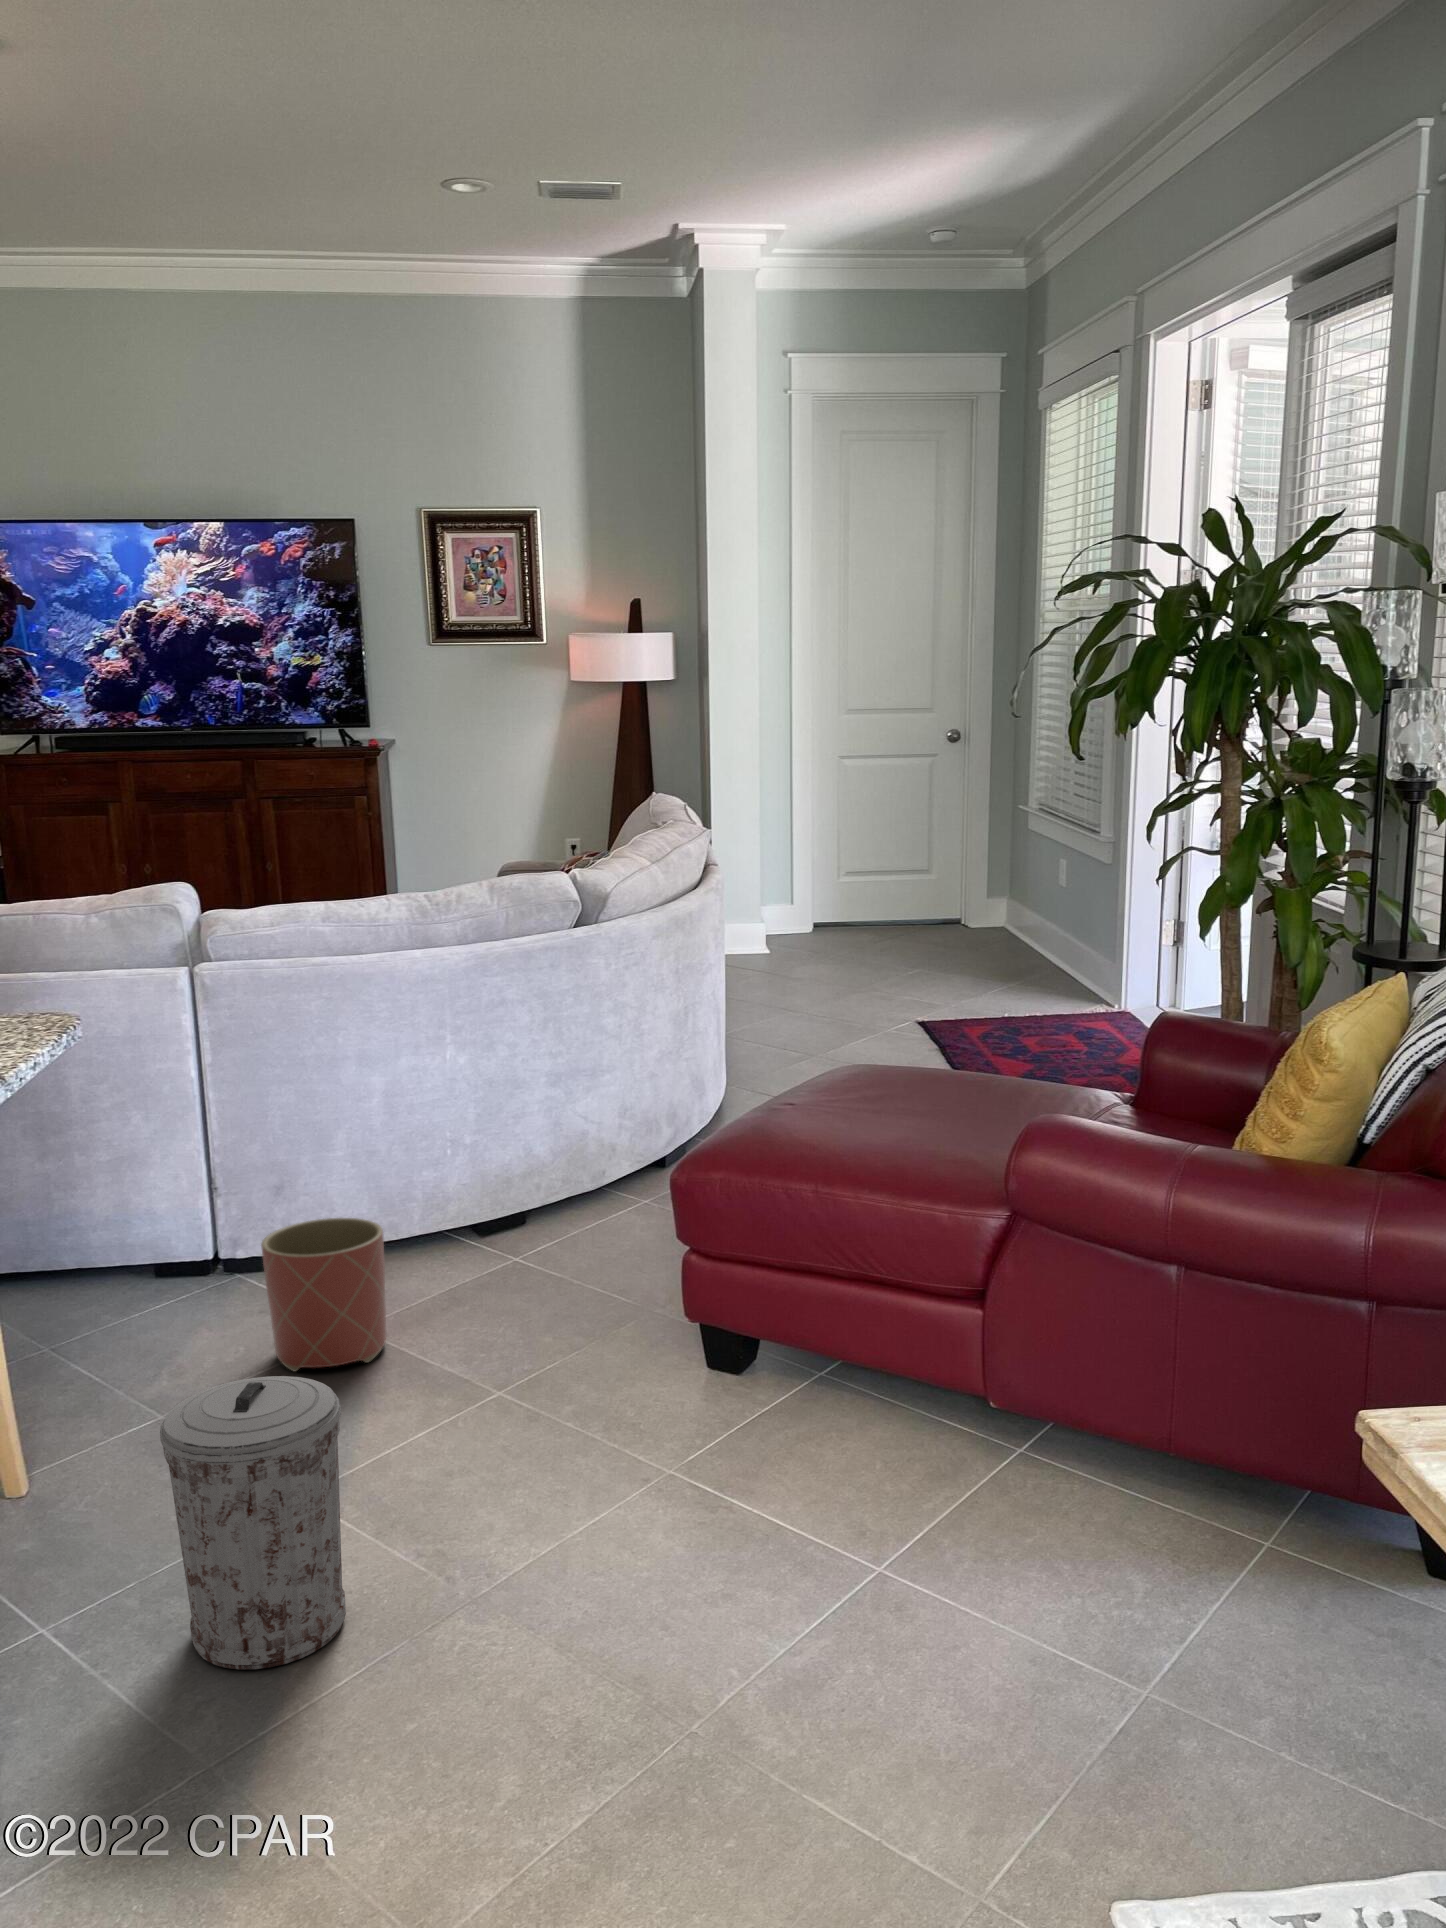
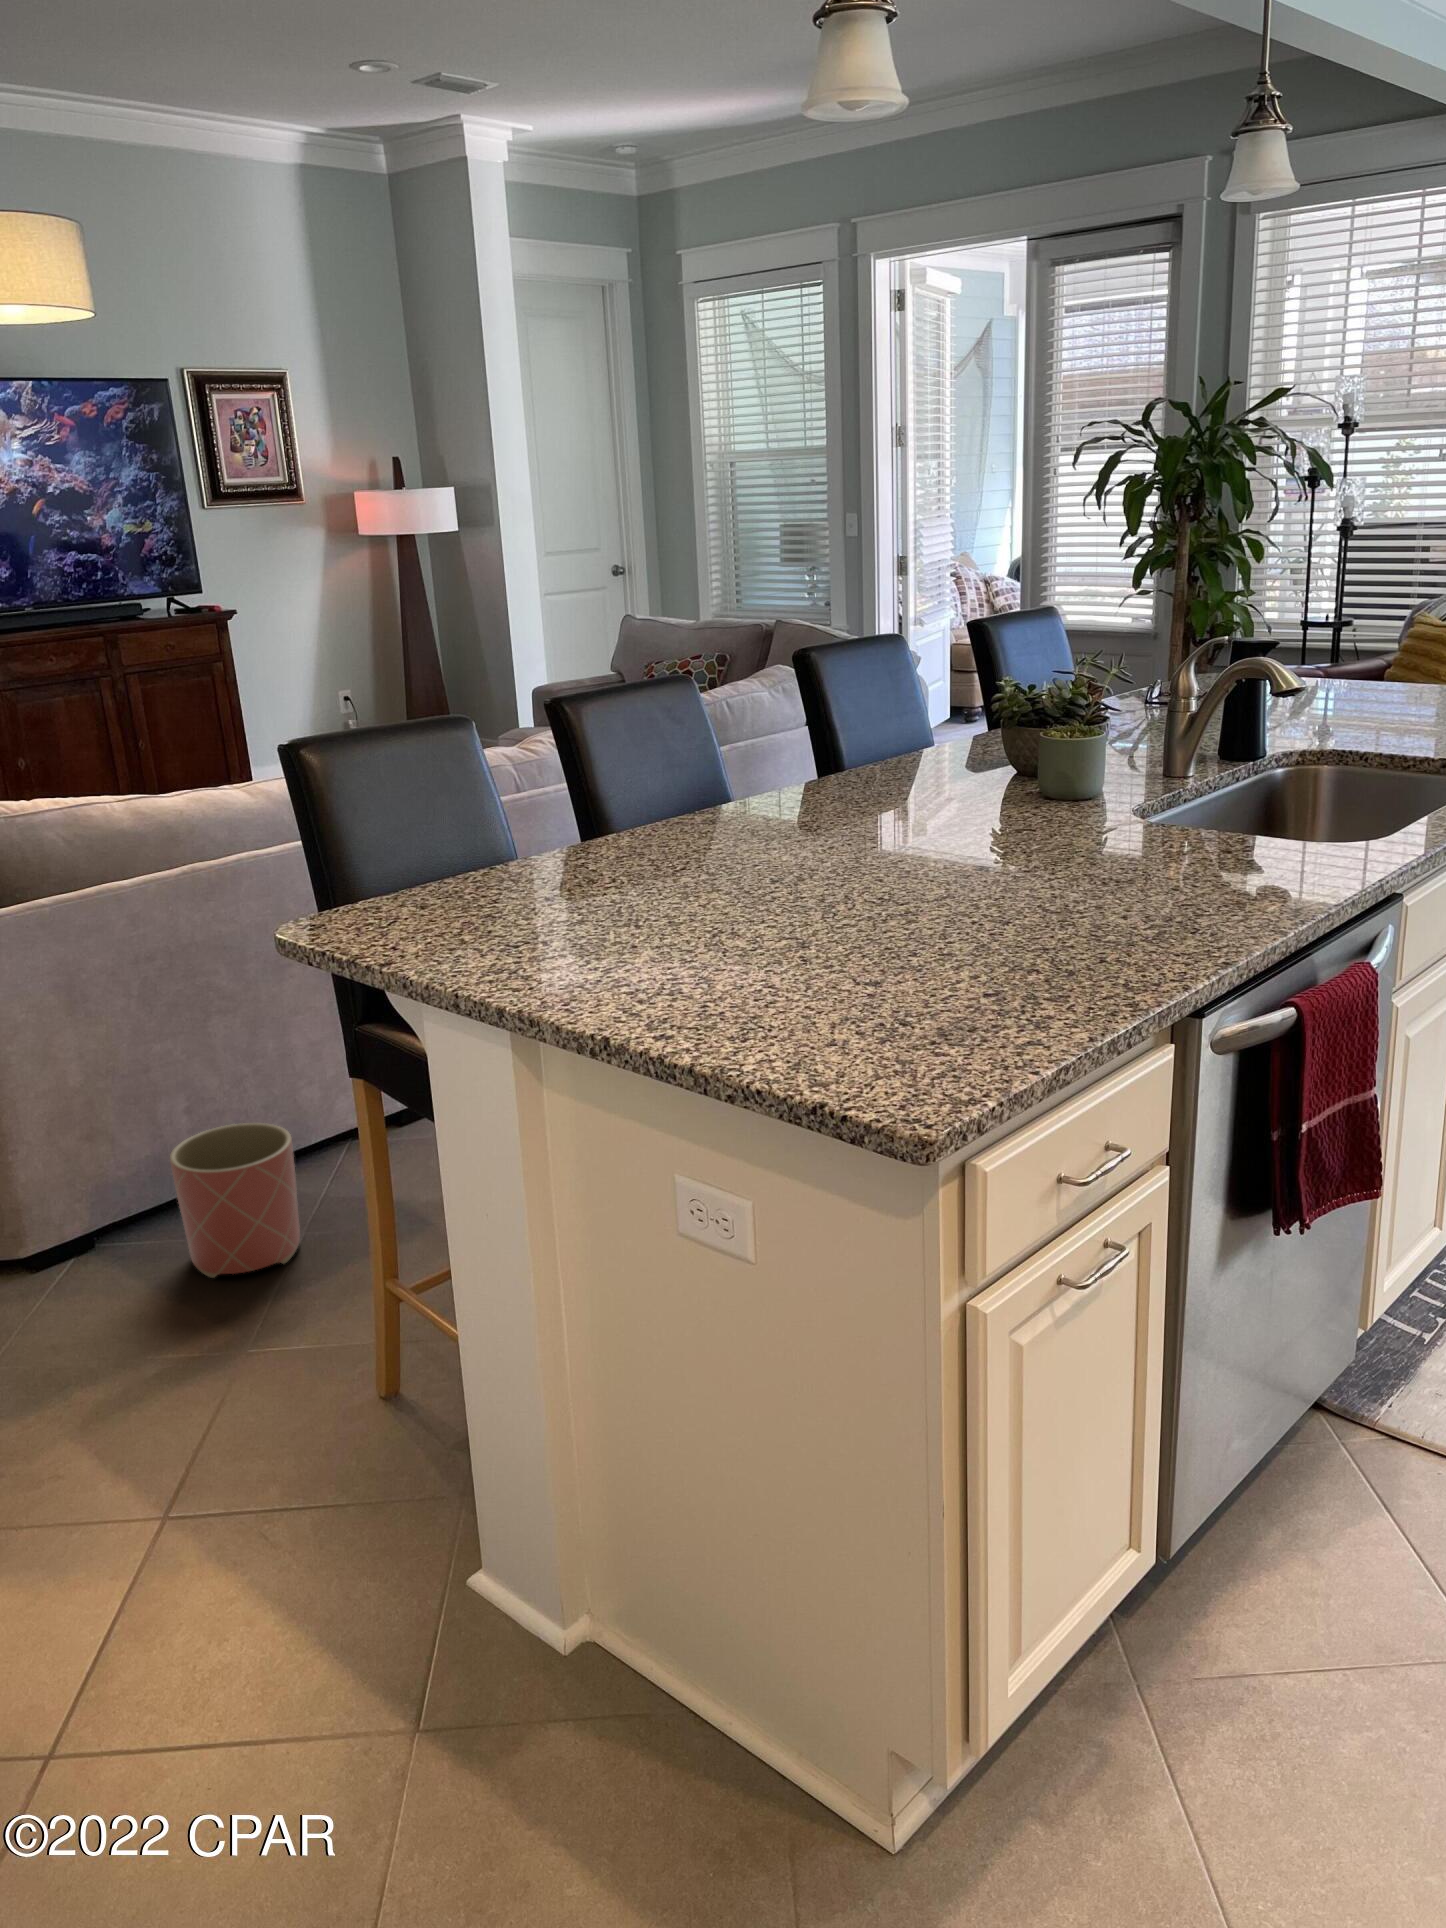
trash can: present [160,1376,346,1670] -> none [106,1338,308,1636]

